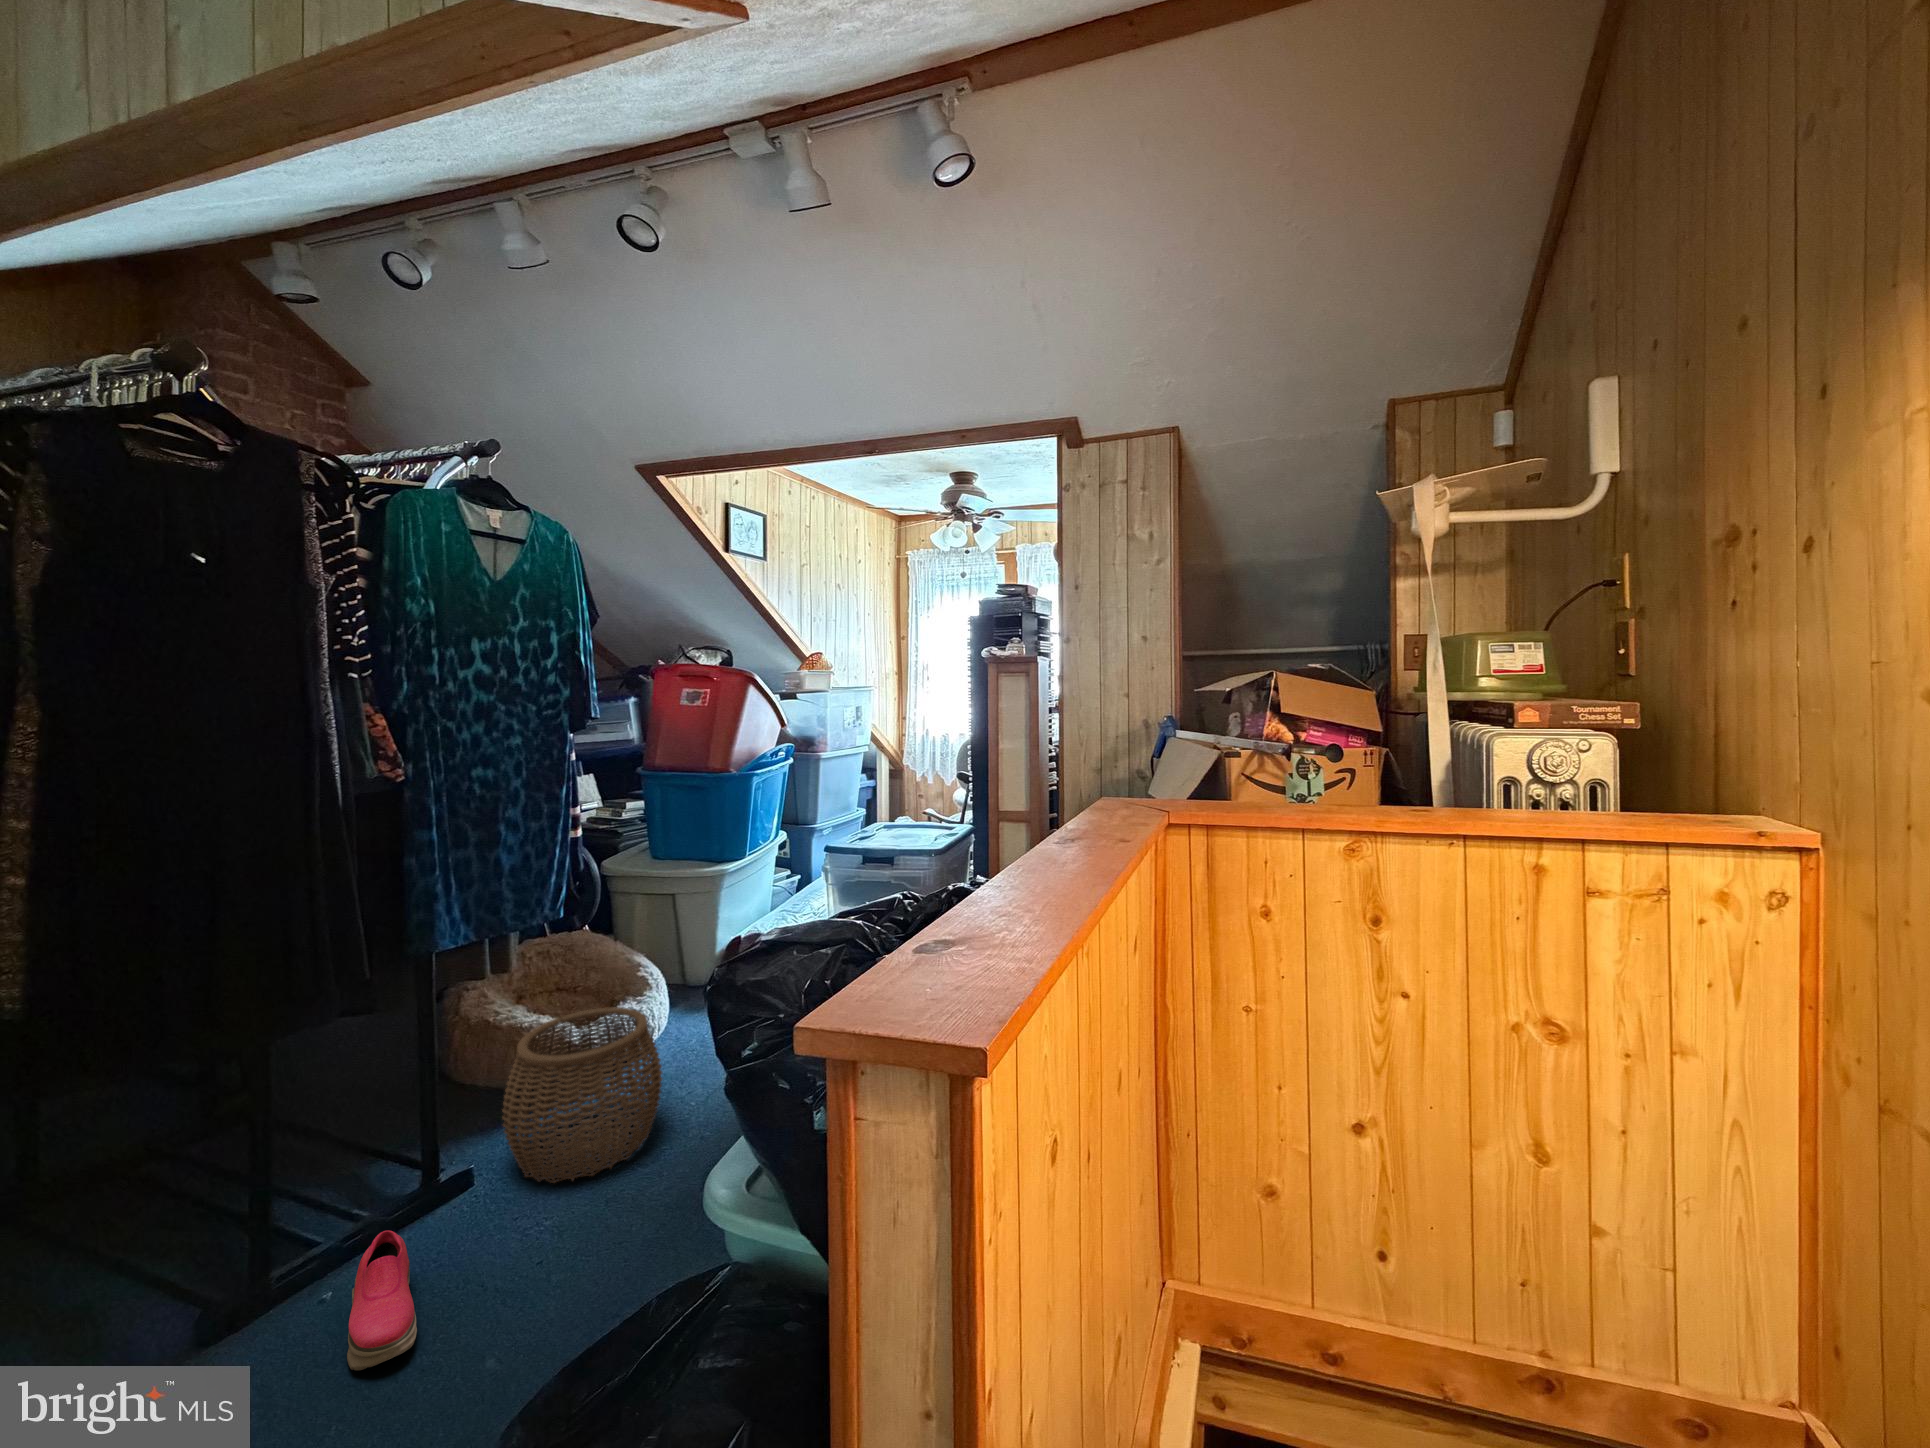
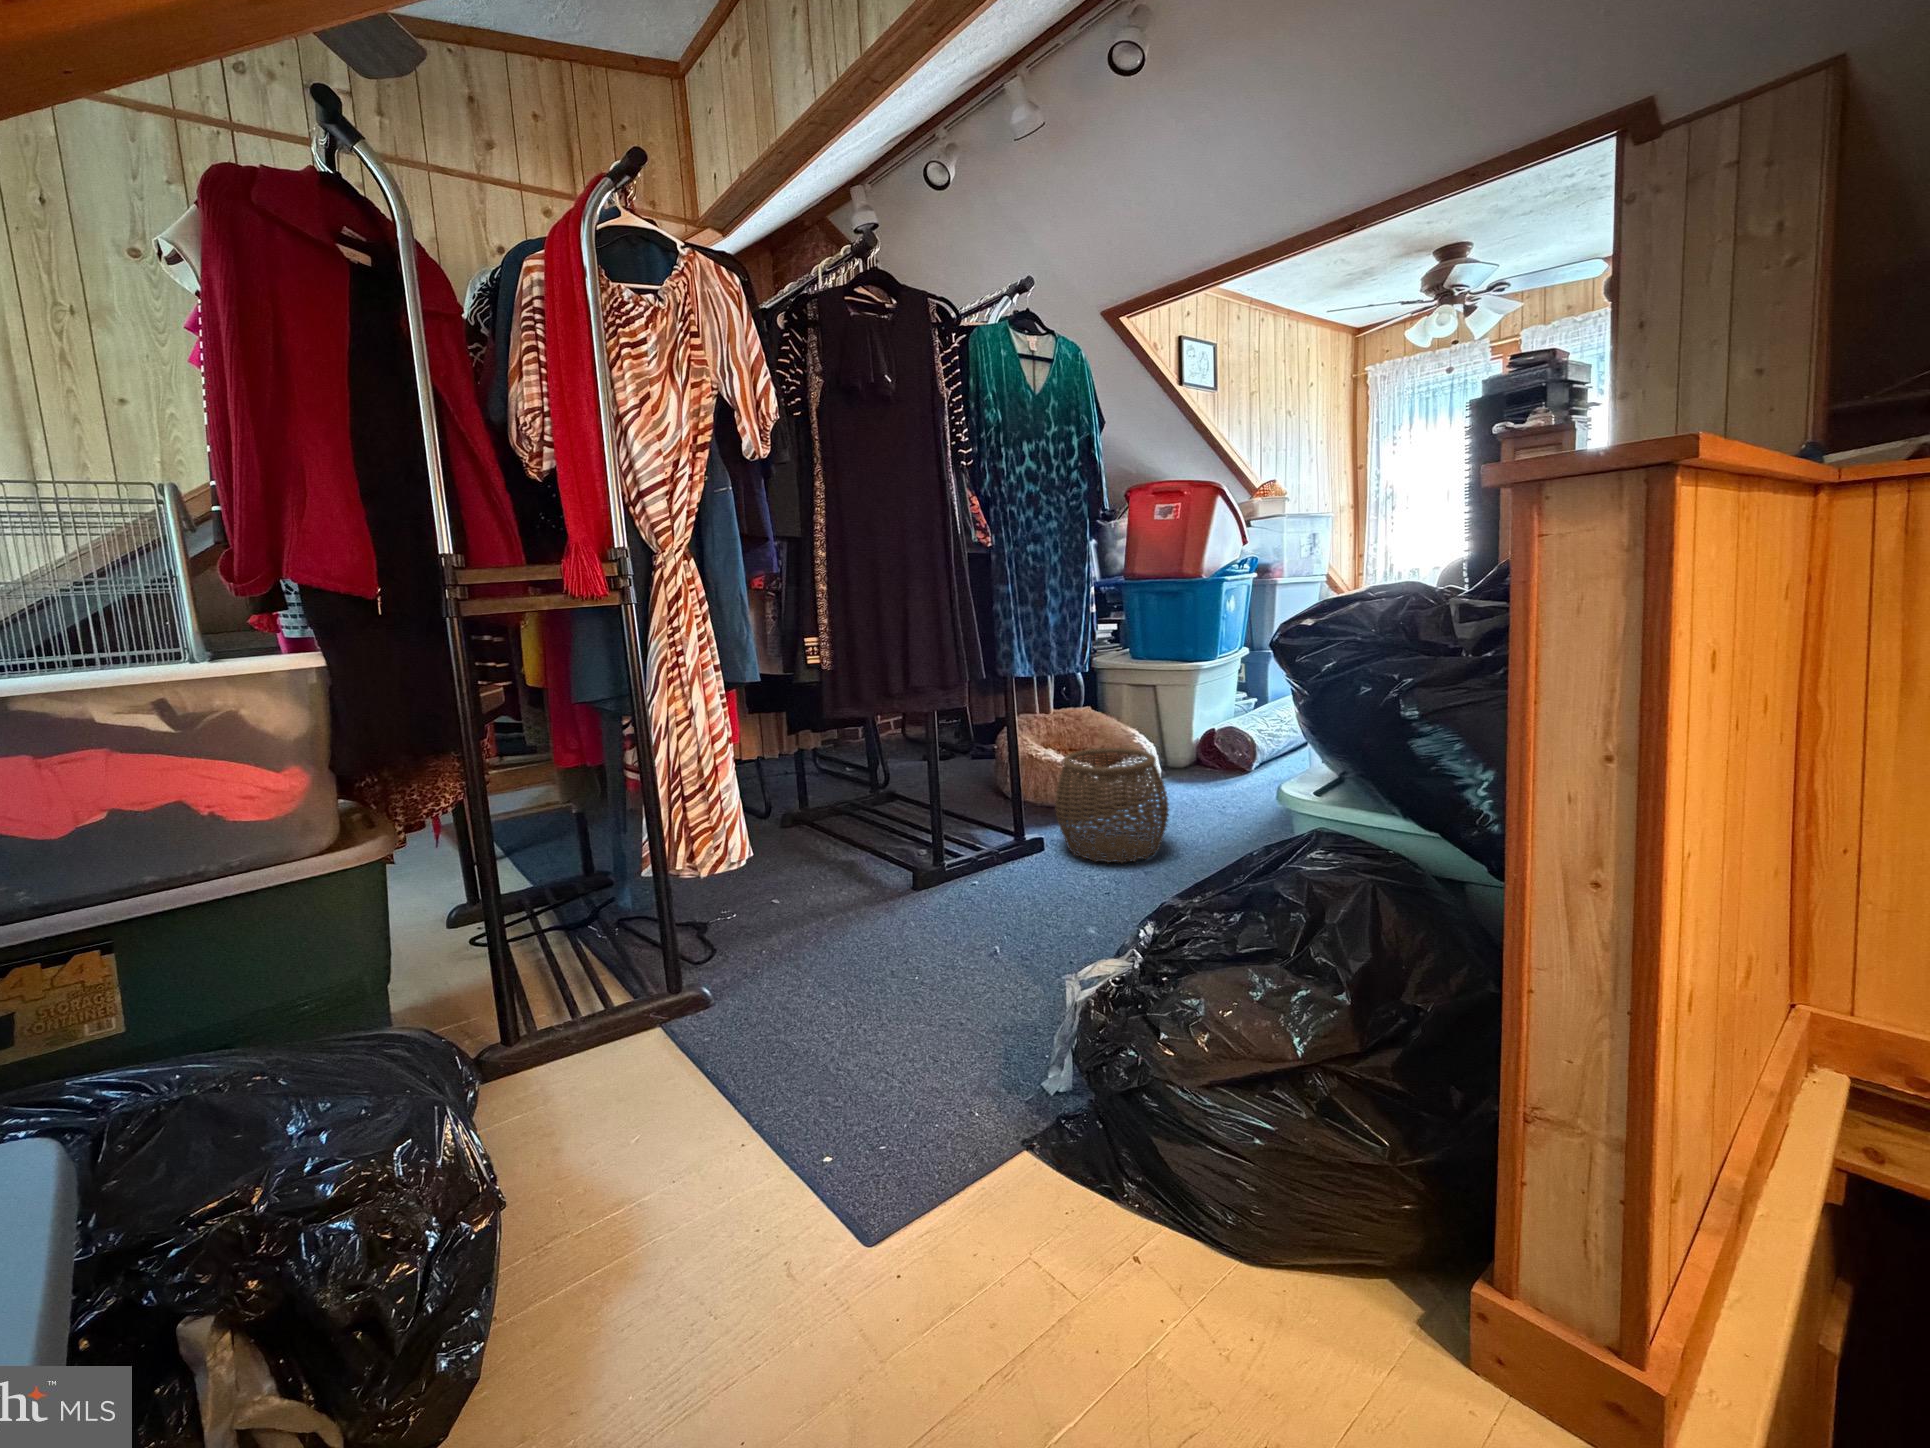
shoe: present [347,1231,417,1370] -> none [988,852,1031,921]

